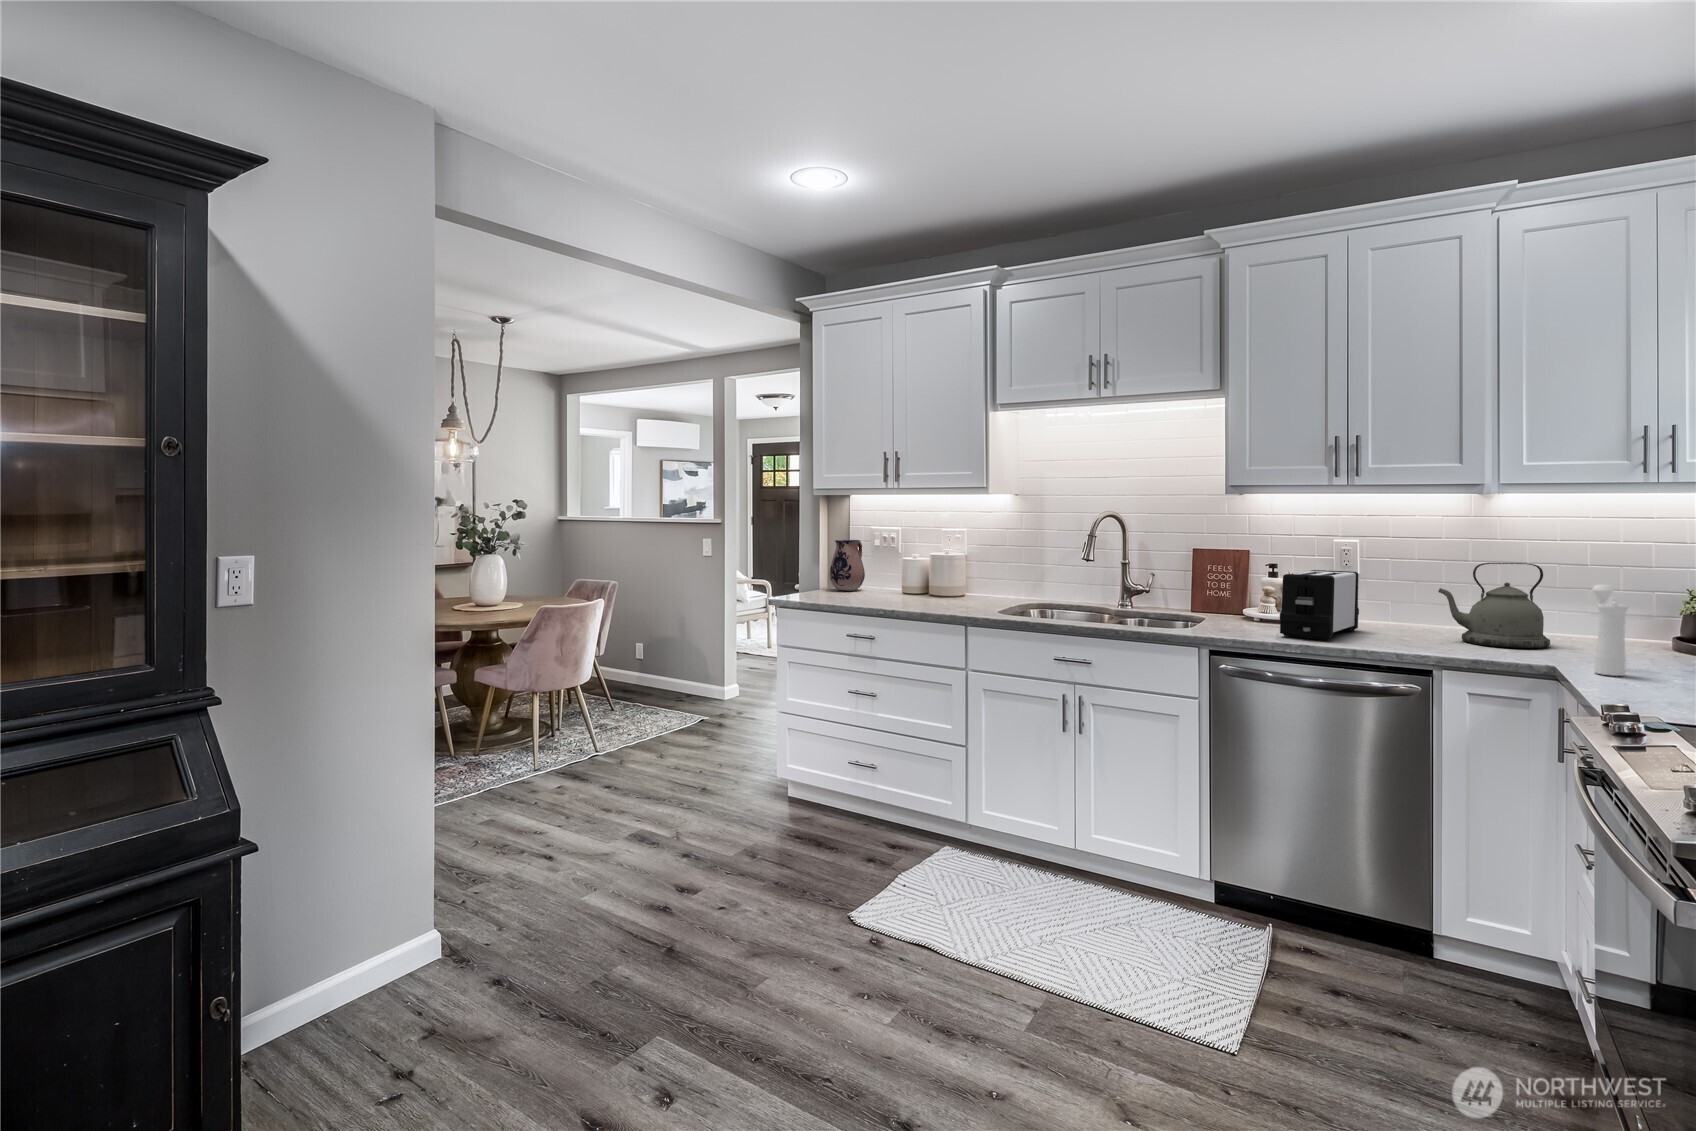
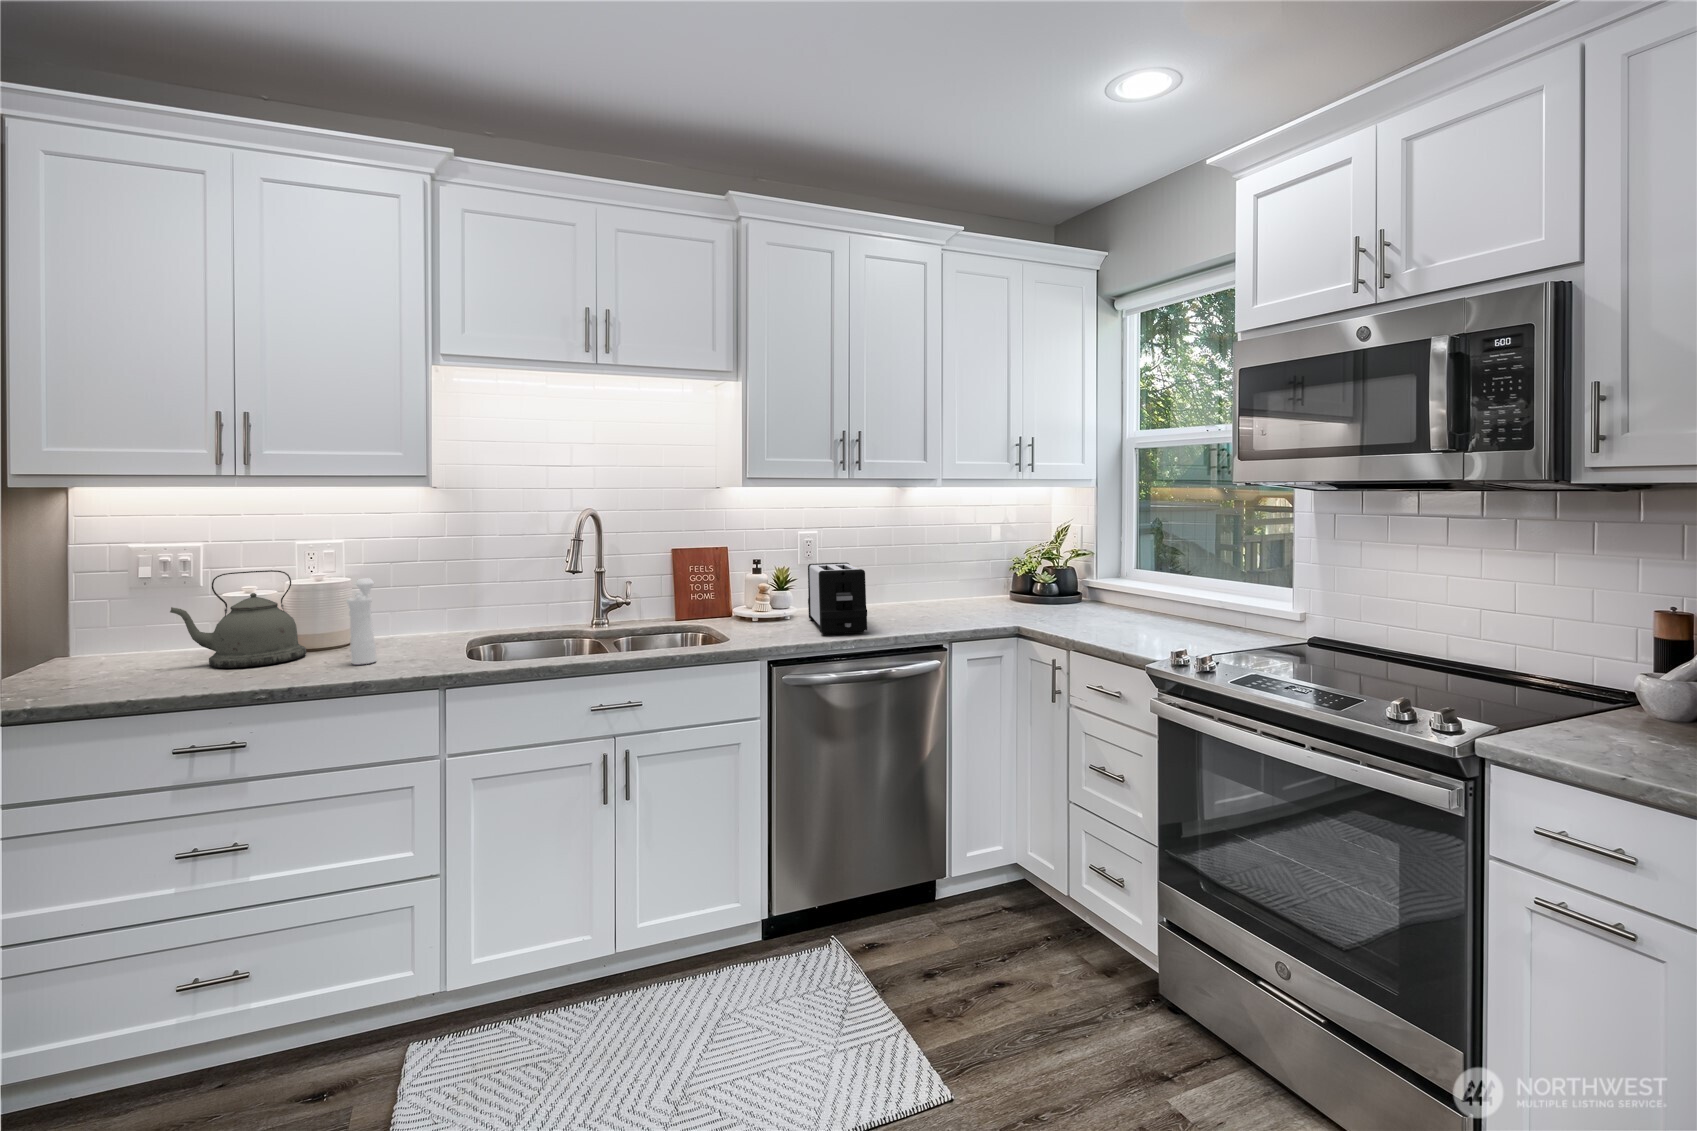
ceramic pitcher: present [830,540,865,591] -> none [41,571,129,665]
kettle: present [1438,563,1550,648] -> present [170,570,307,668]
pepper mill: present [1592,585,1628,676] -> present [347,578,377,665]

